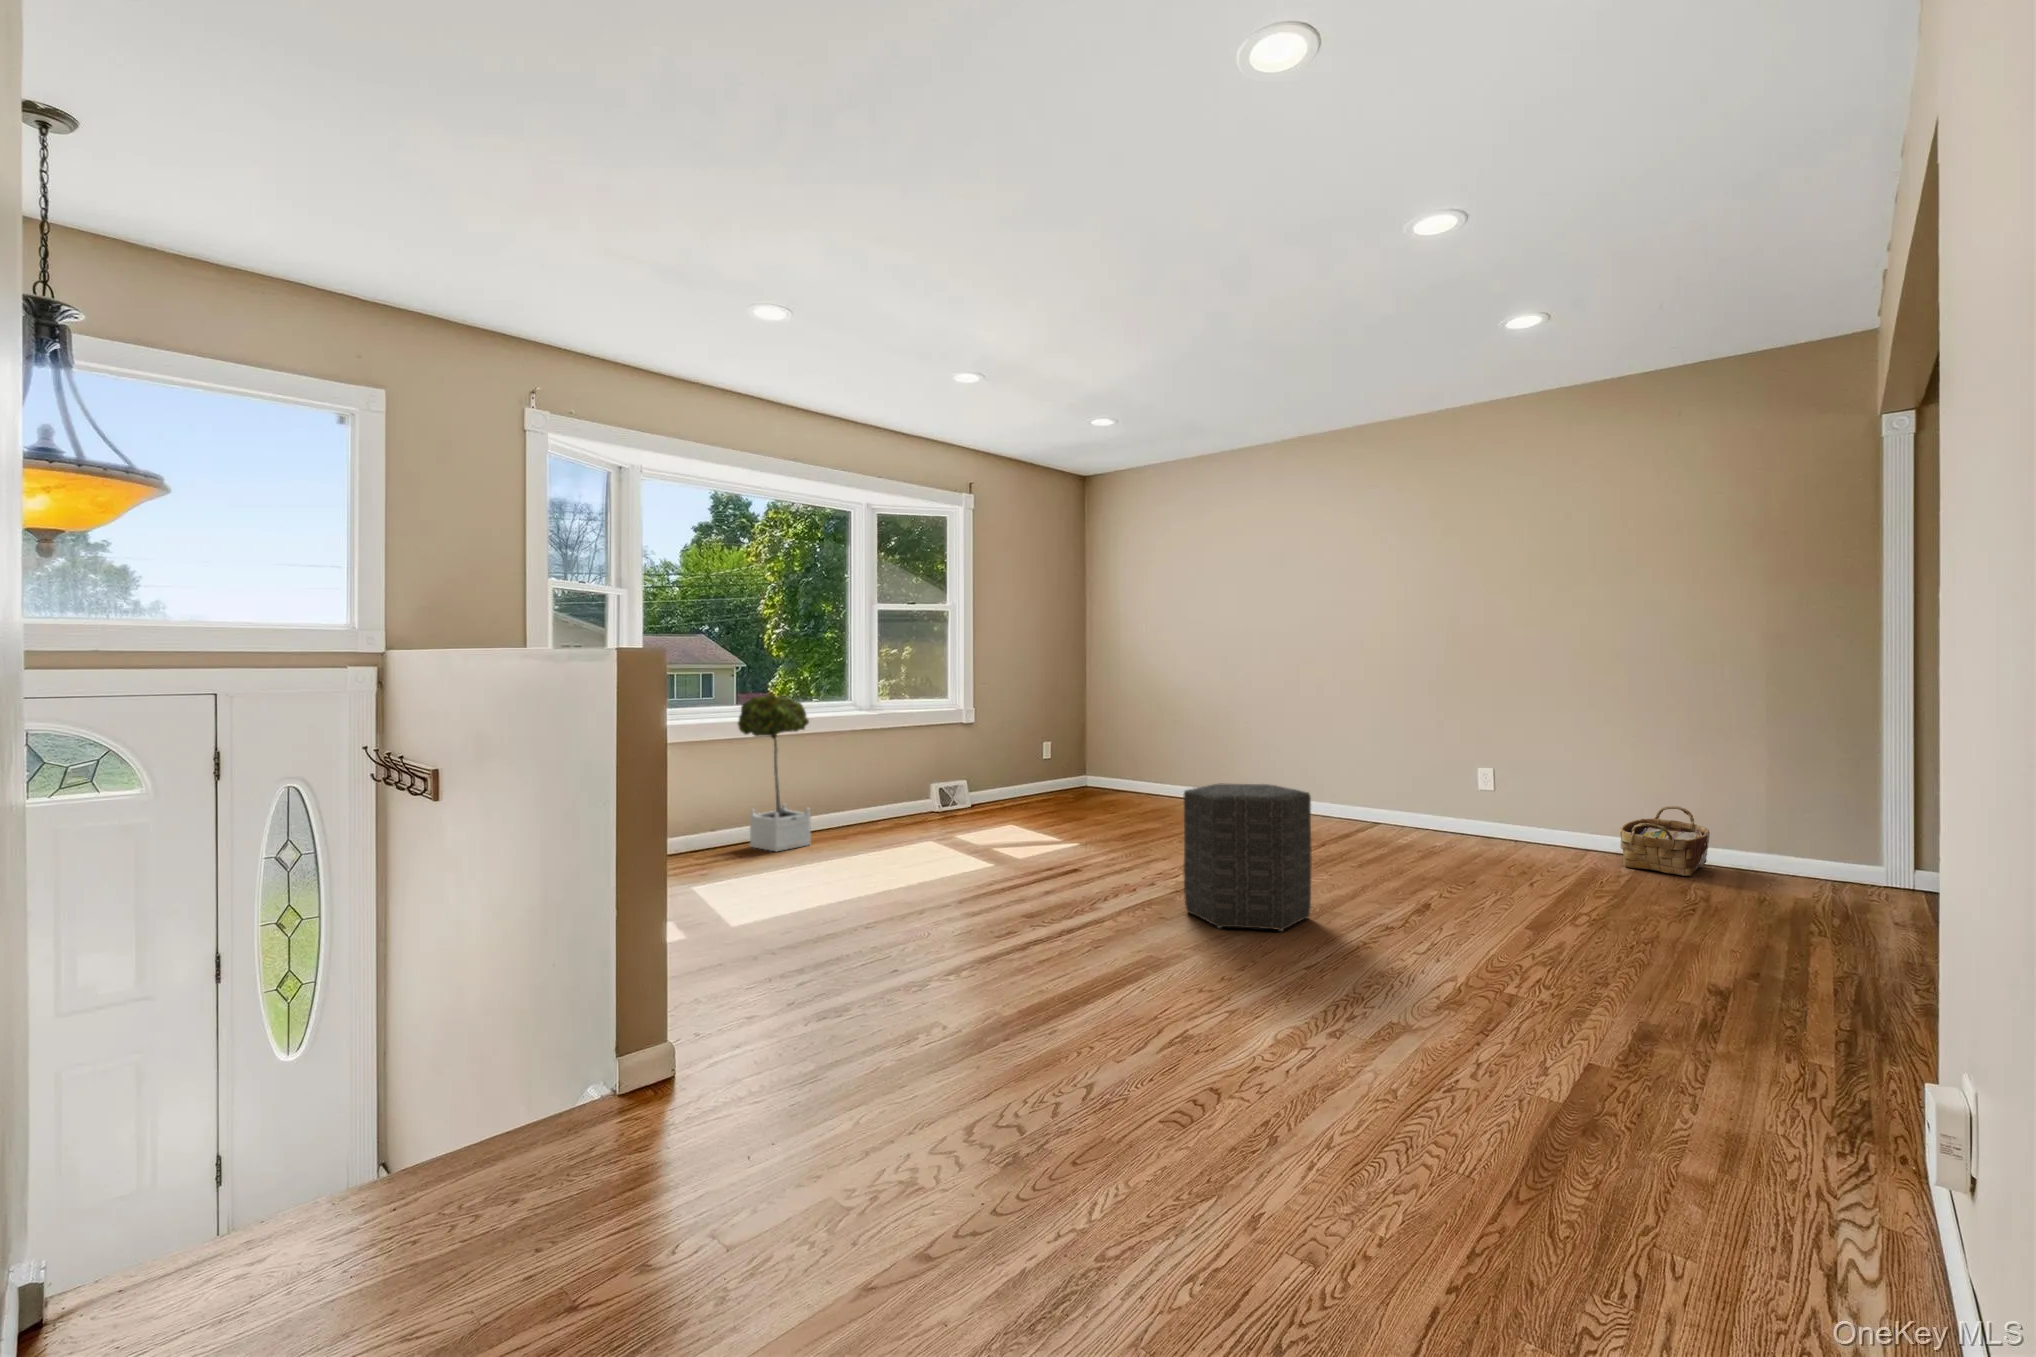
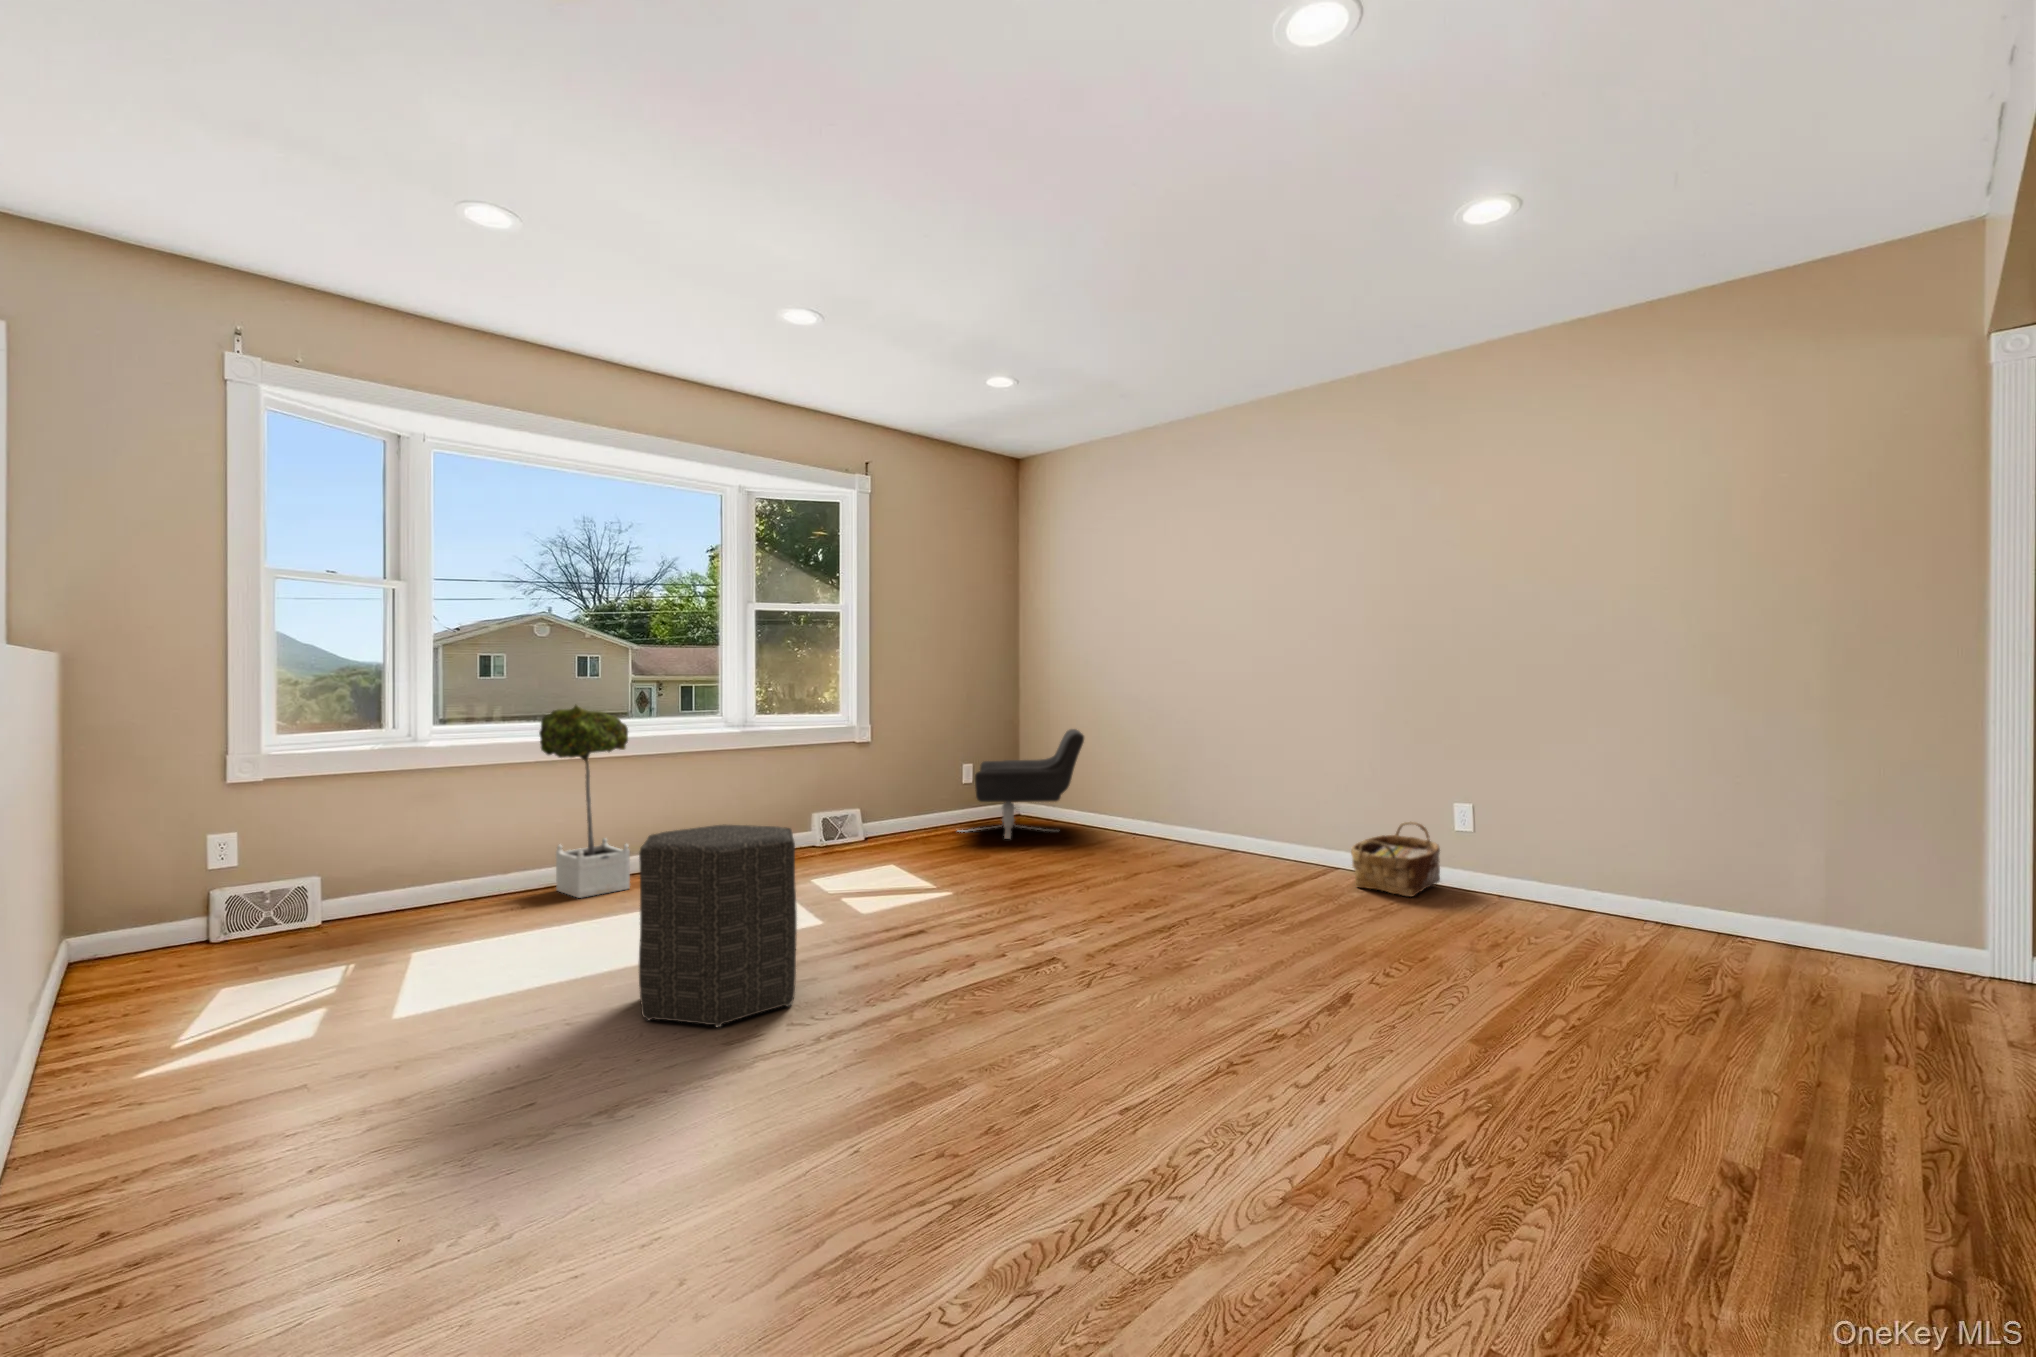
lounge chair: none [1044,713,1155,806] -> present [975,729,1084,839]
ottoman: present [1183,783,1311,931] -> present [639,825,797,1027]
woven basket: present [1620,806,1710,876] -> present [1351,821,1440,897]

